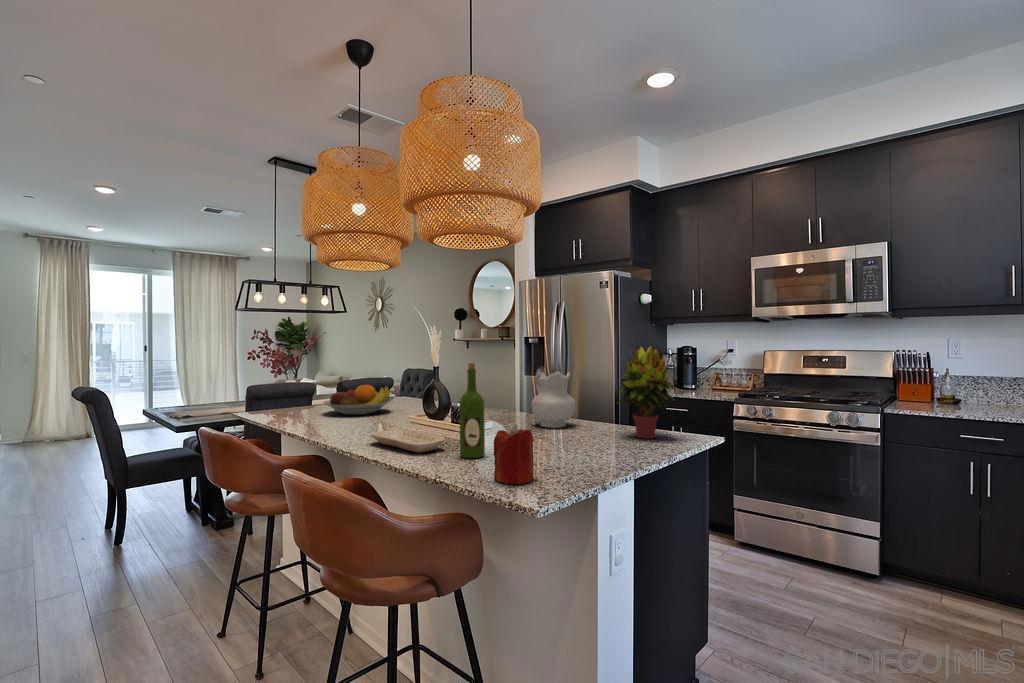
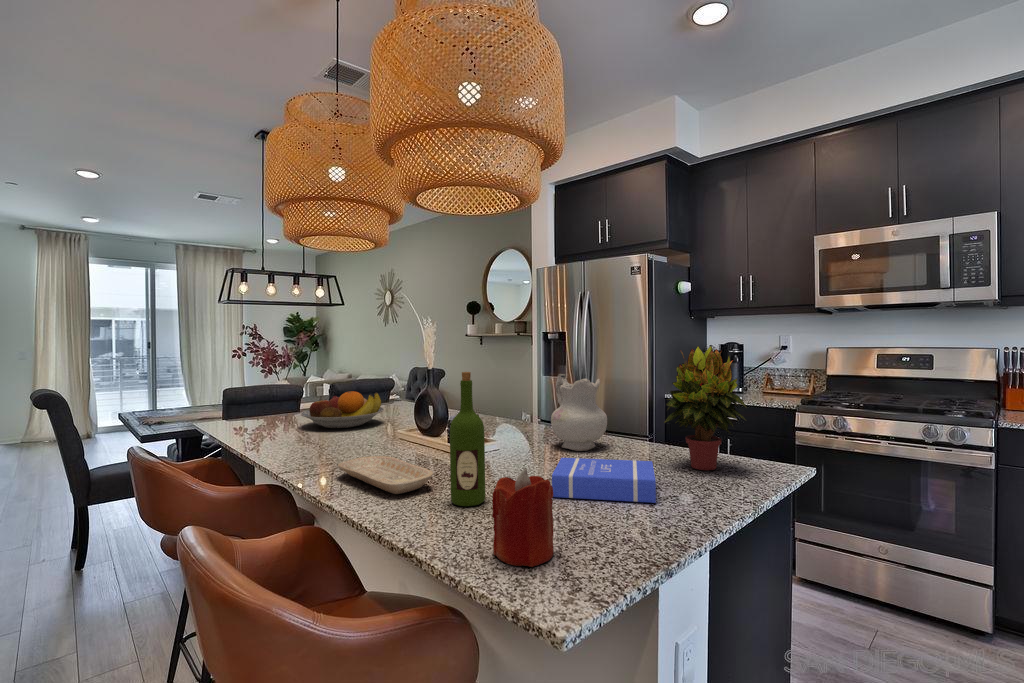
book: none [532,428,606,456] -> present [552,458,656,503]

